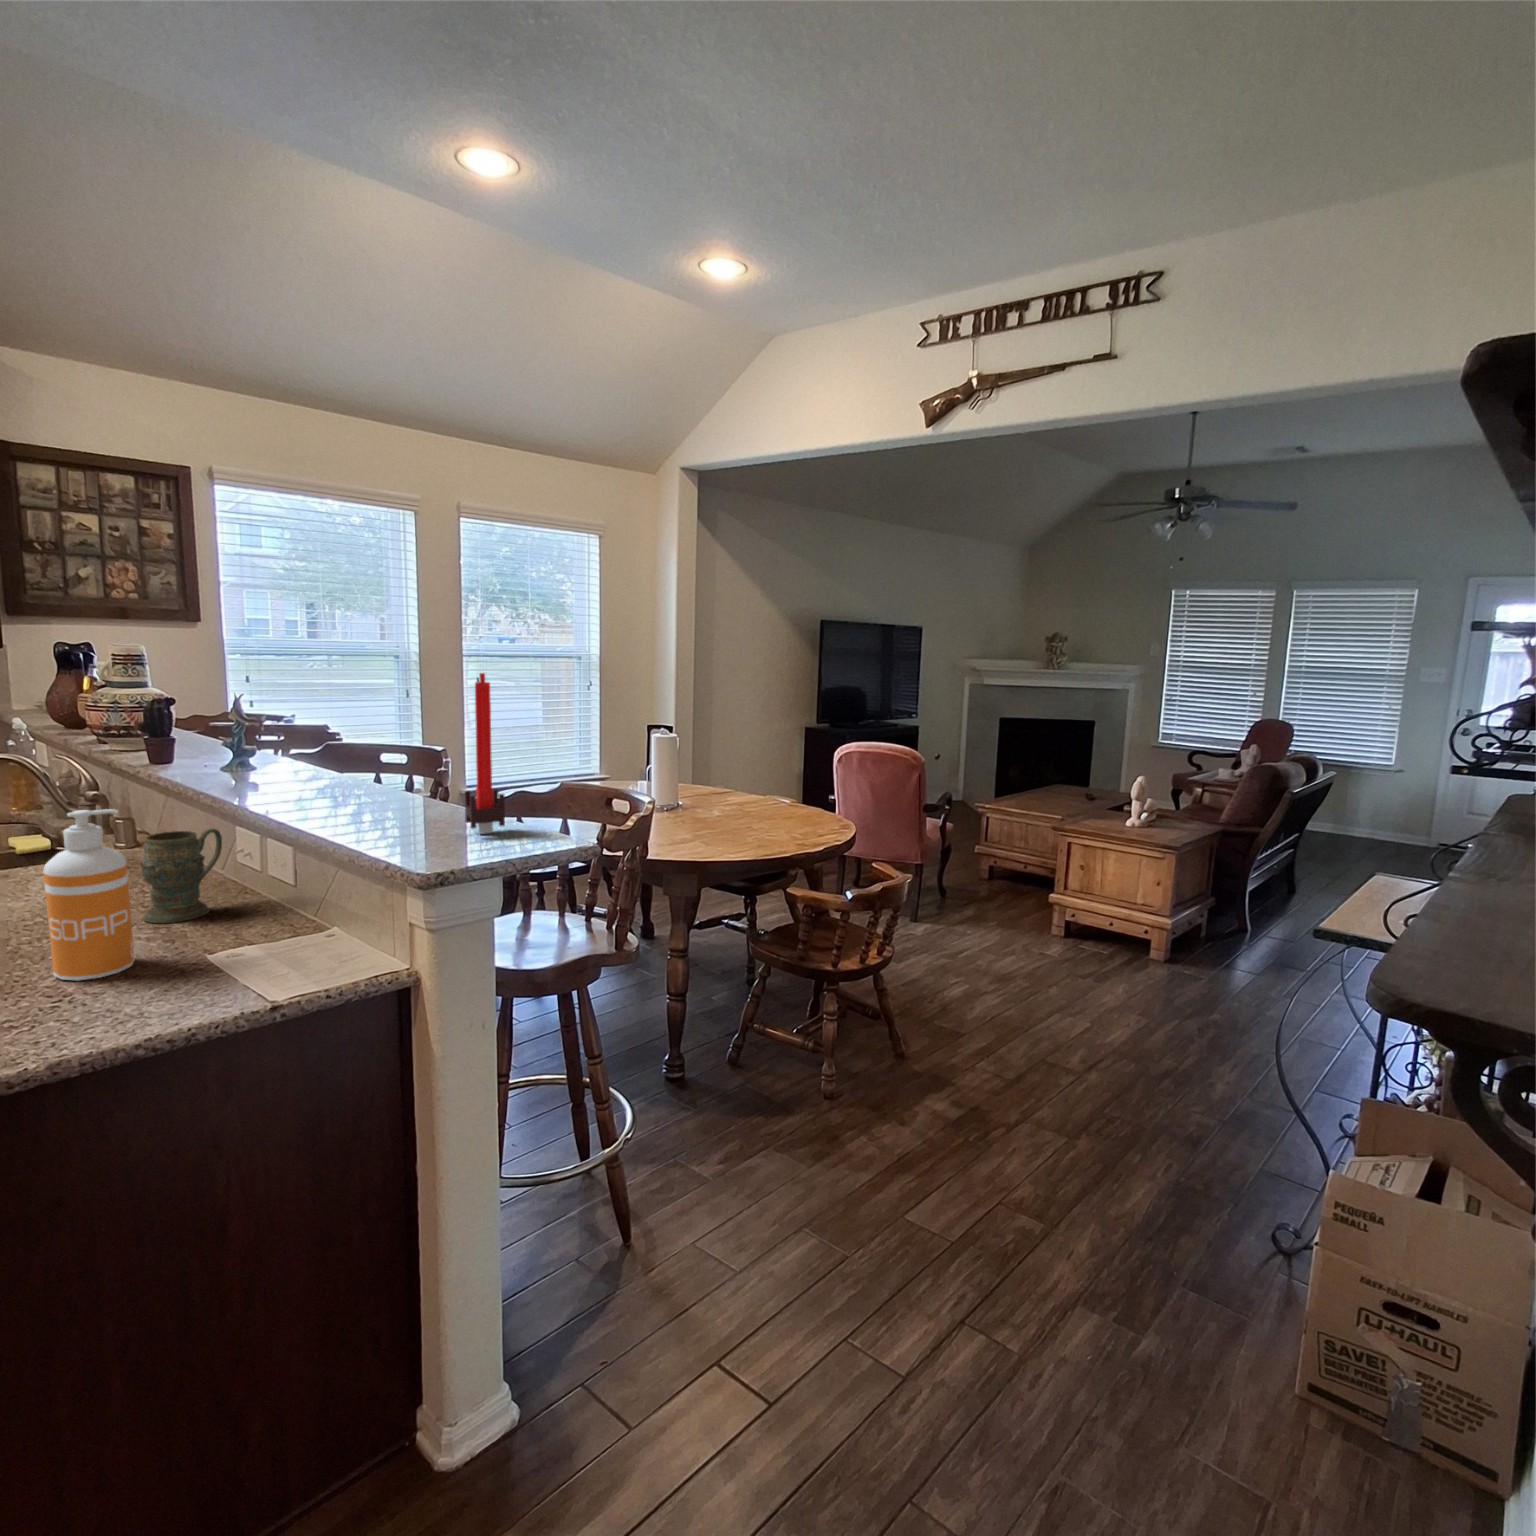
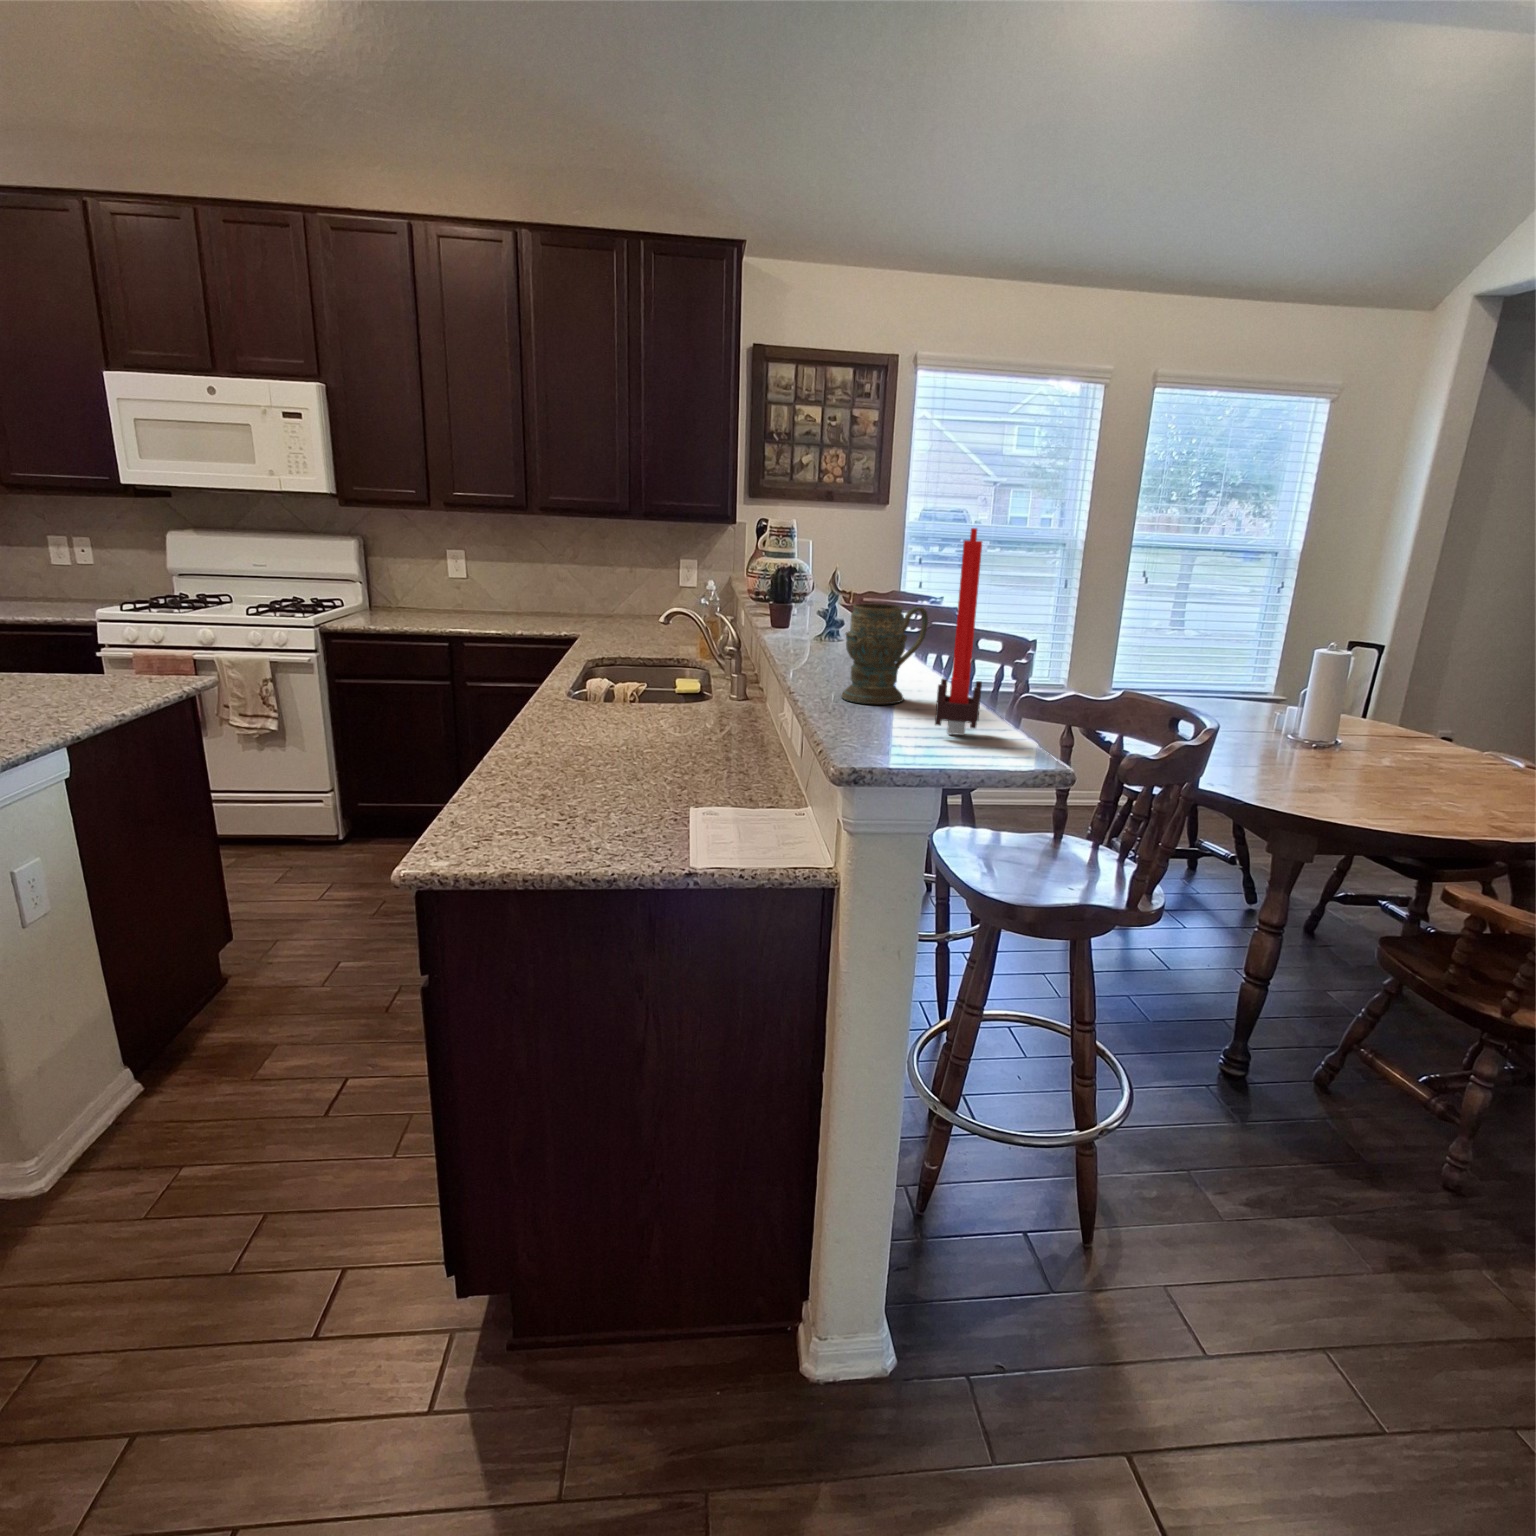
soap dispenser: present [43,809,134,980] -> none [581,651,642,804]
mug: present [140,829,222,923] -> present [842,604,928,704]

